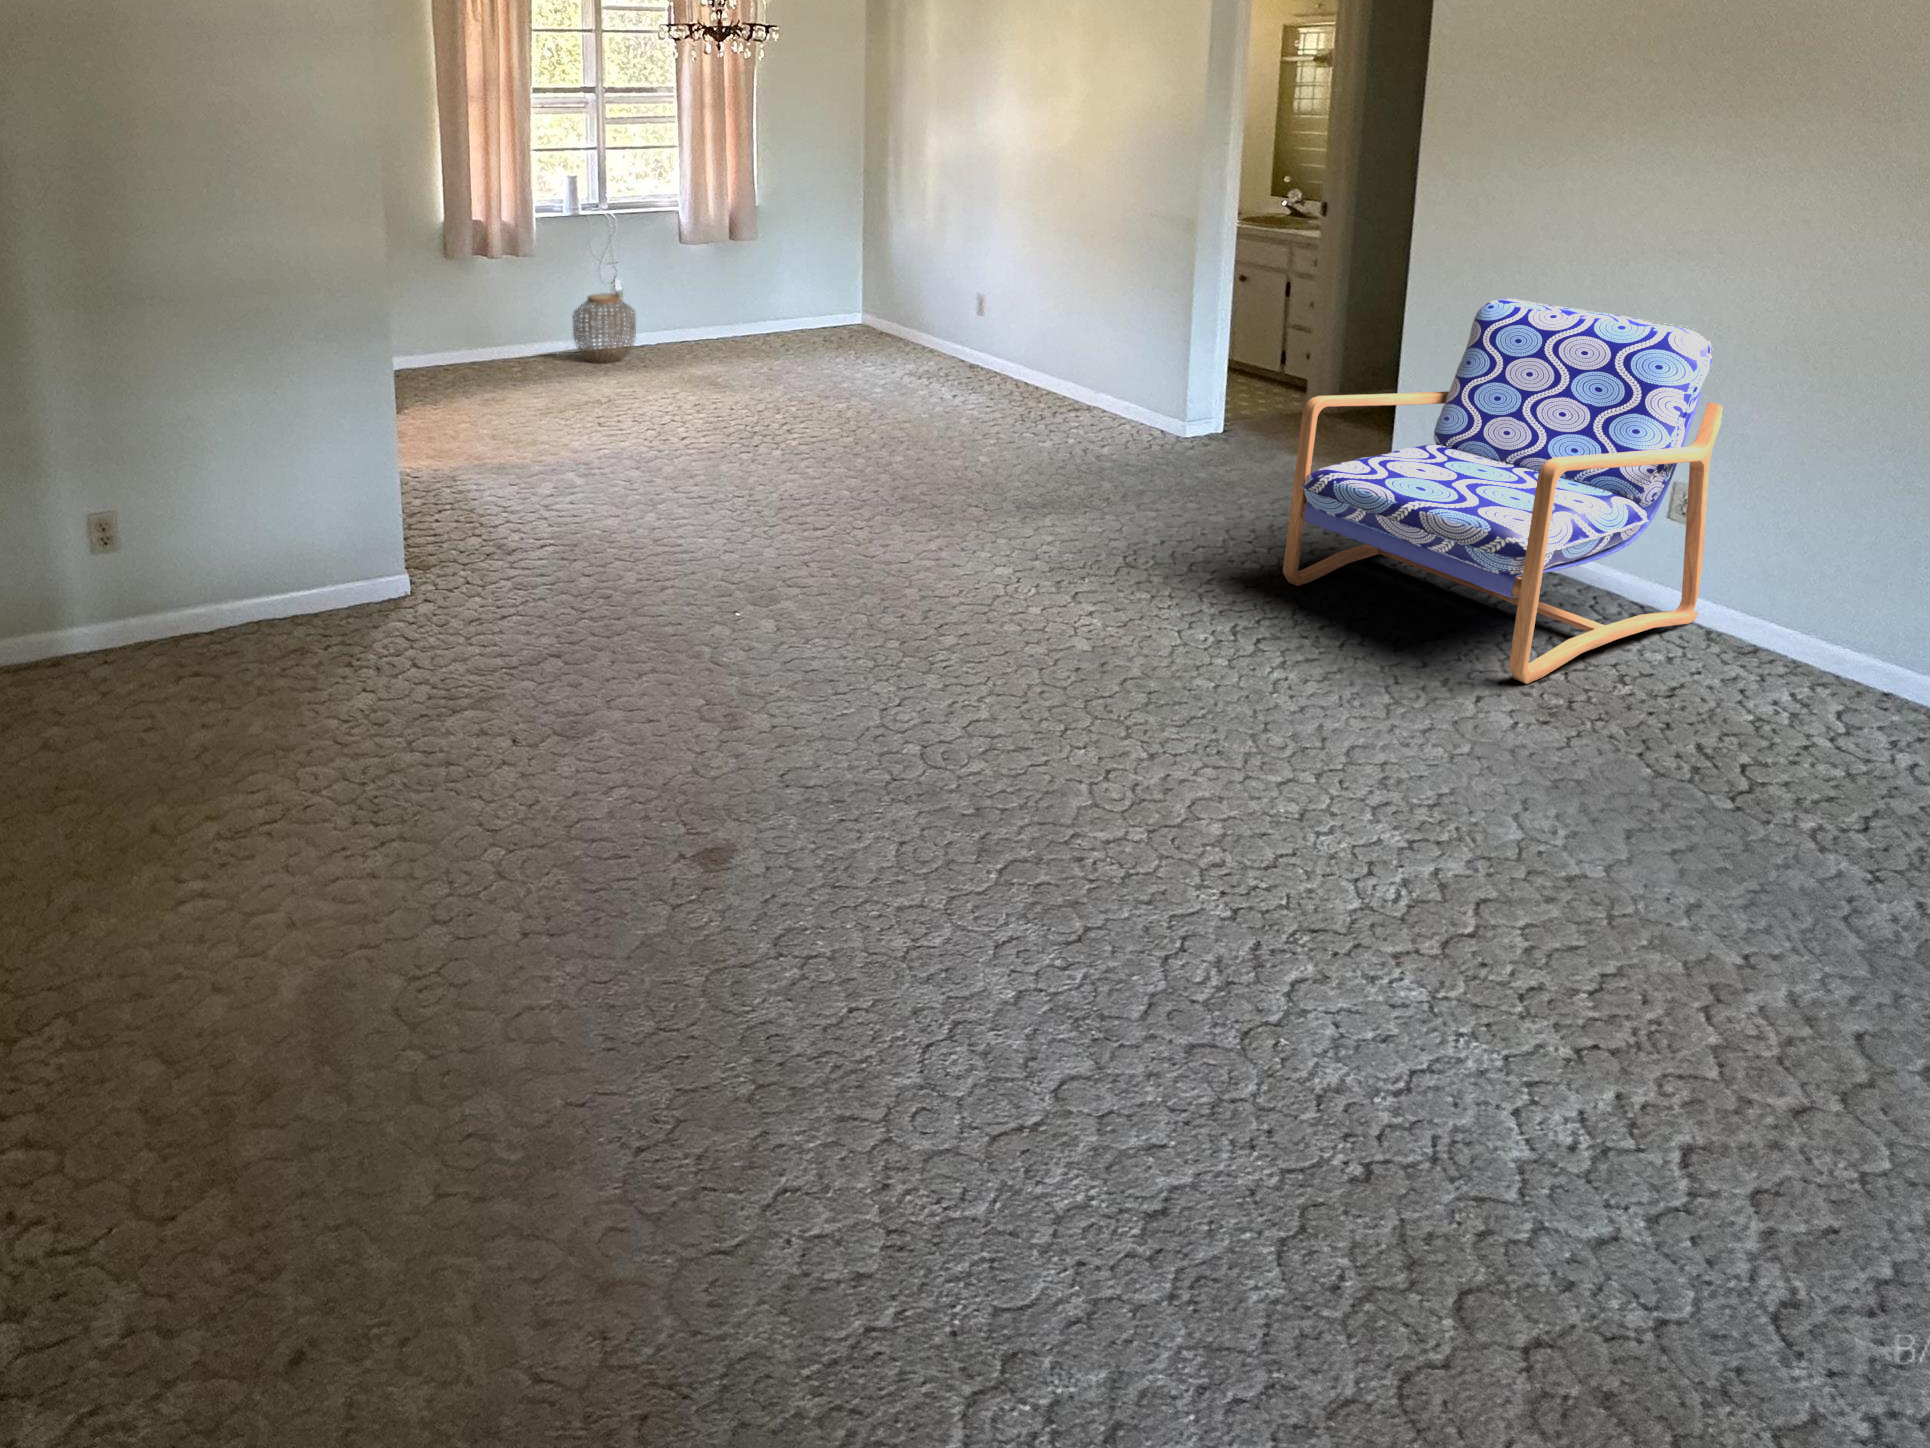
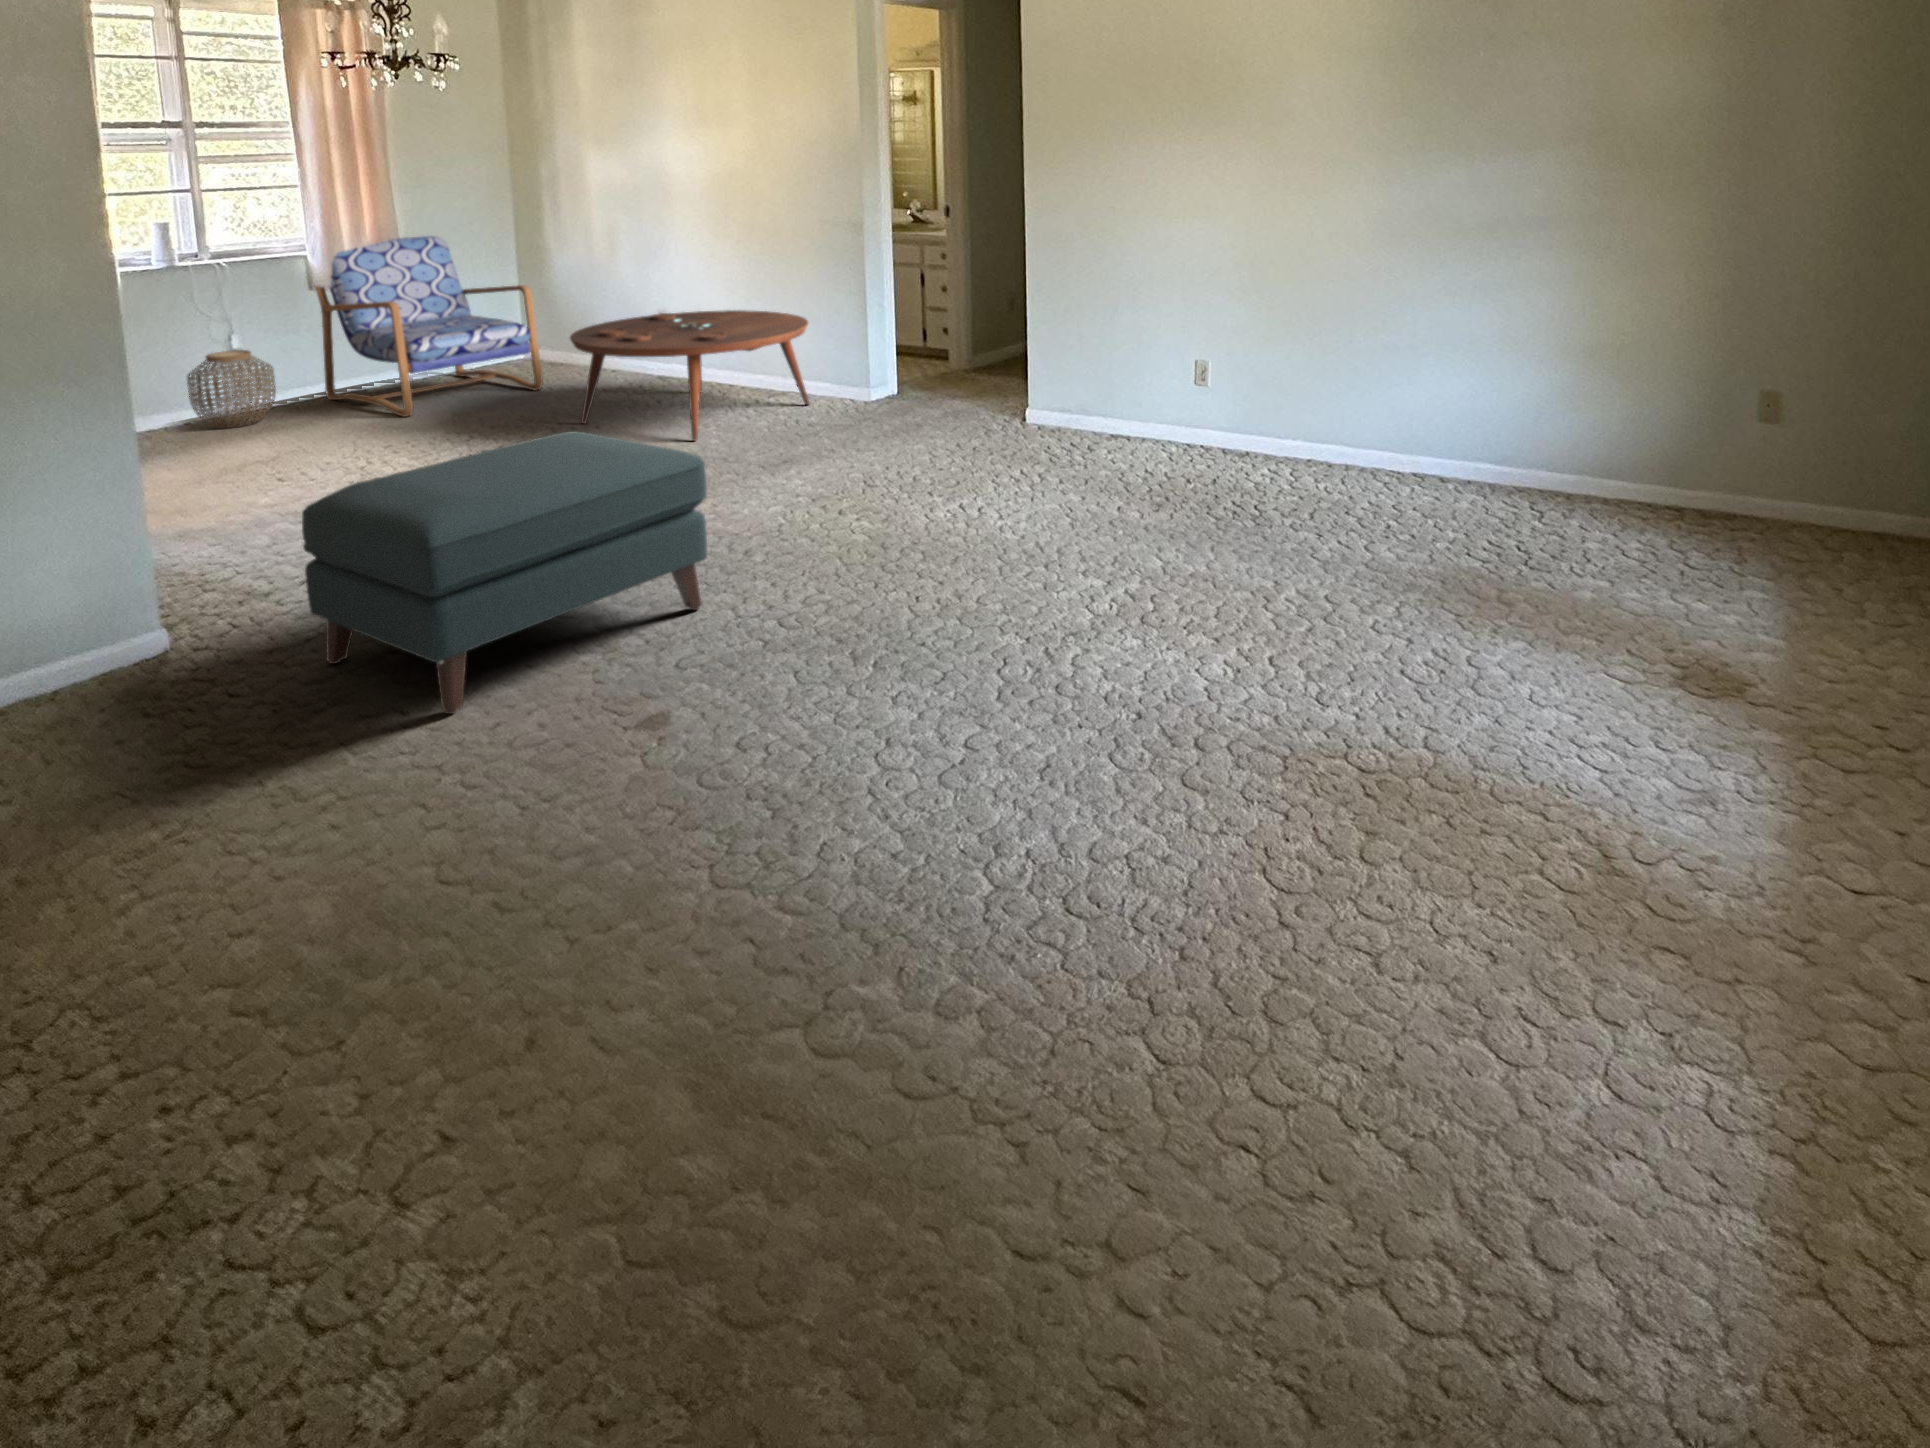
armchair: present [1283,299,1723,684] -> present [316,236,543,417]
coffee table: none [859,302,1117,456] -> present [570,310,809,441]
ottoman: none [482,453,864,760] -> present [302,431,707,714]

